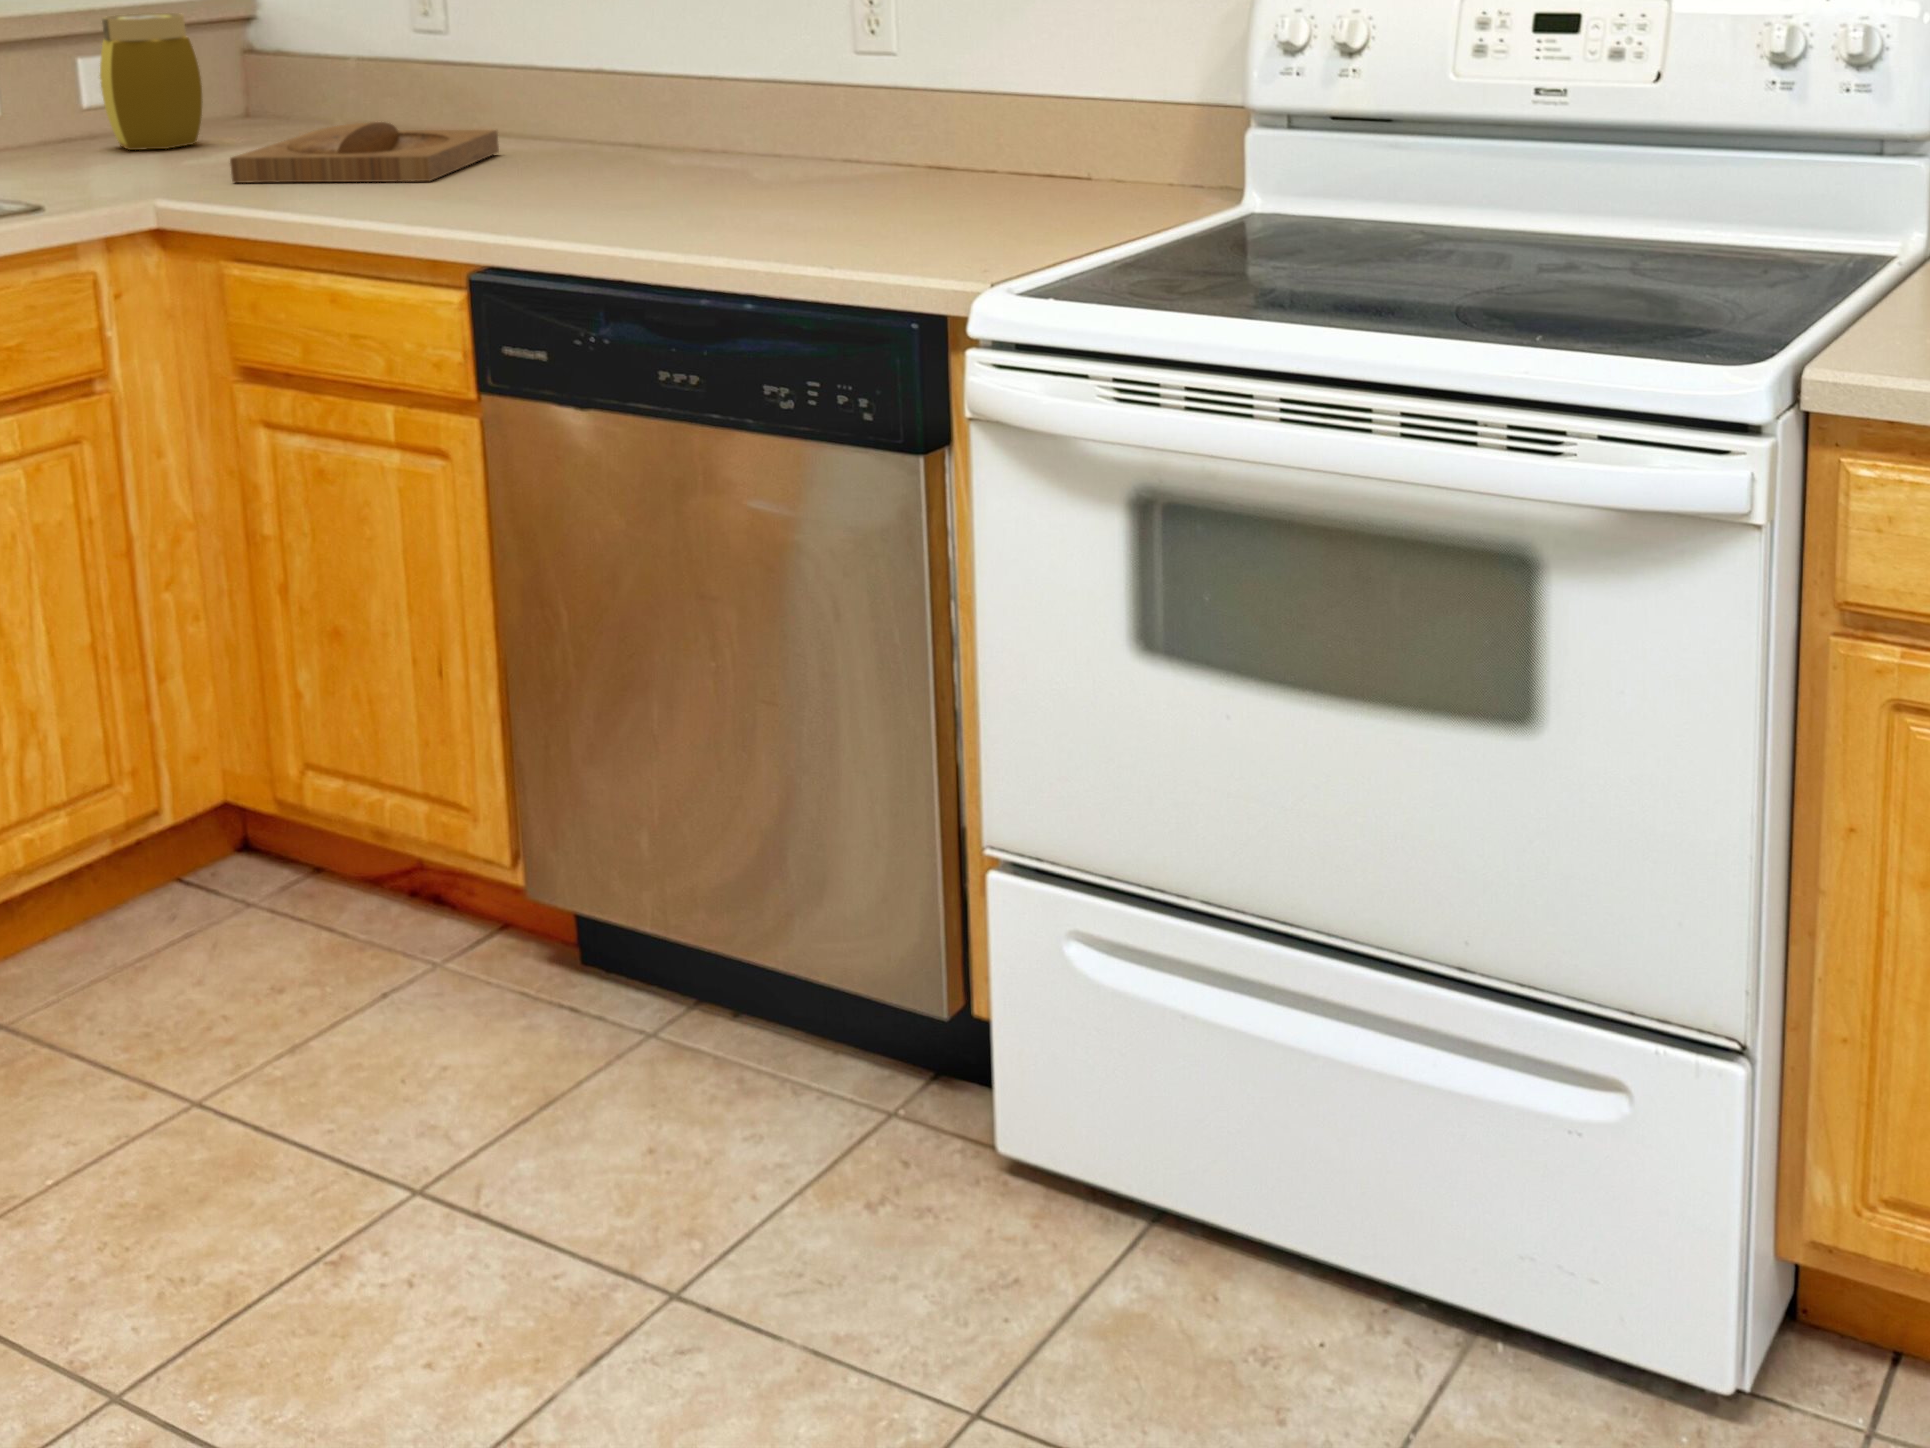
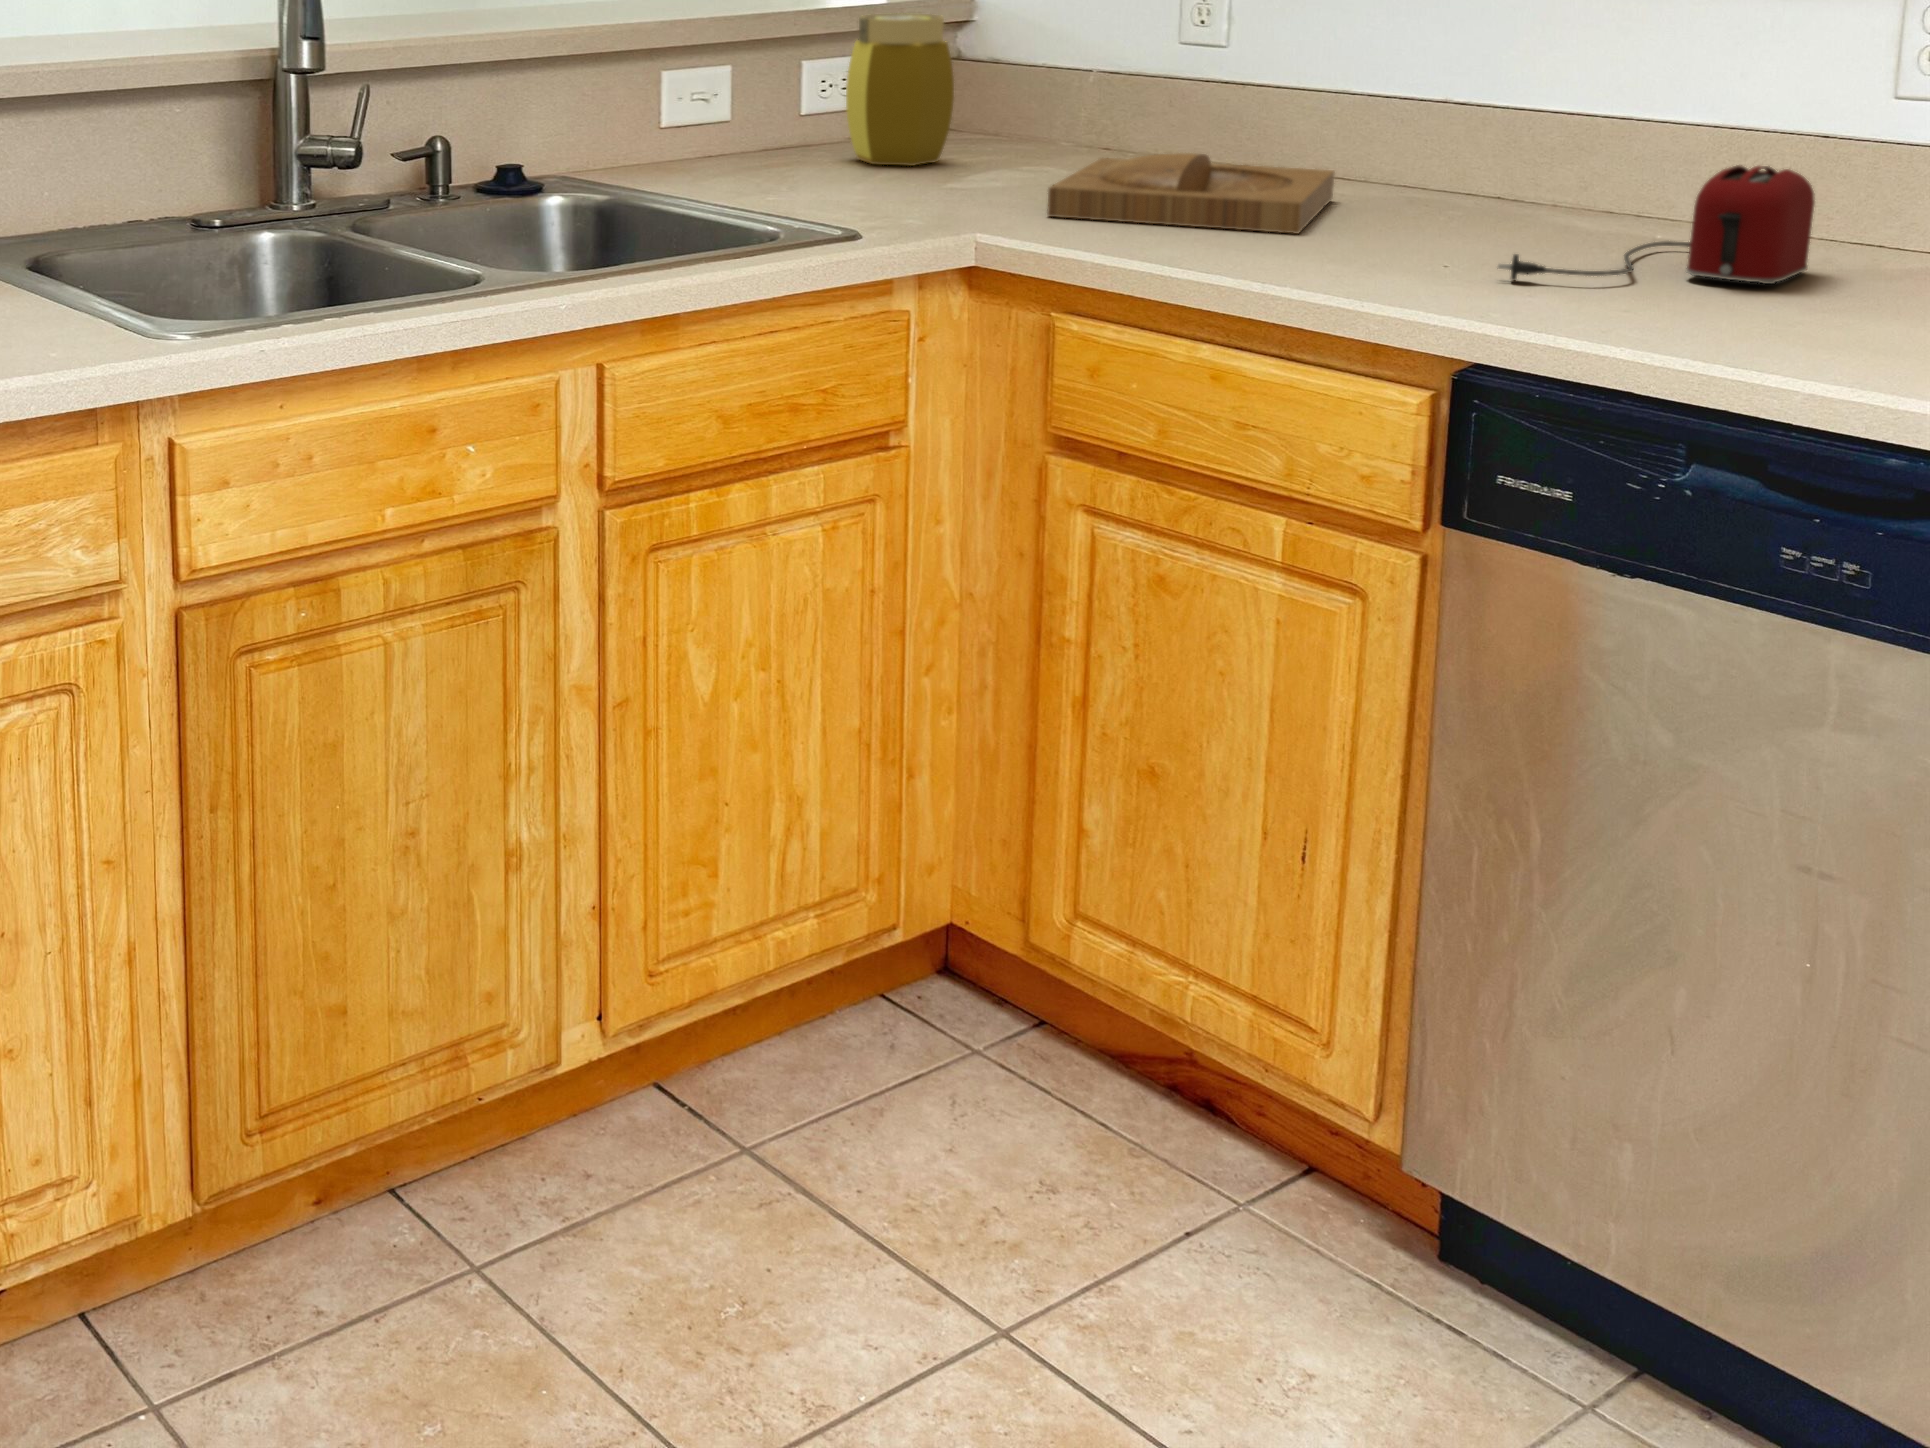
toaster: none [530,106,768,203] -> present [1498,165,1815,284]

